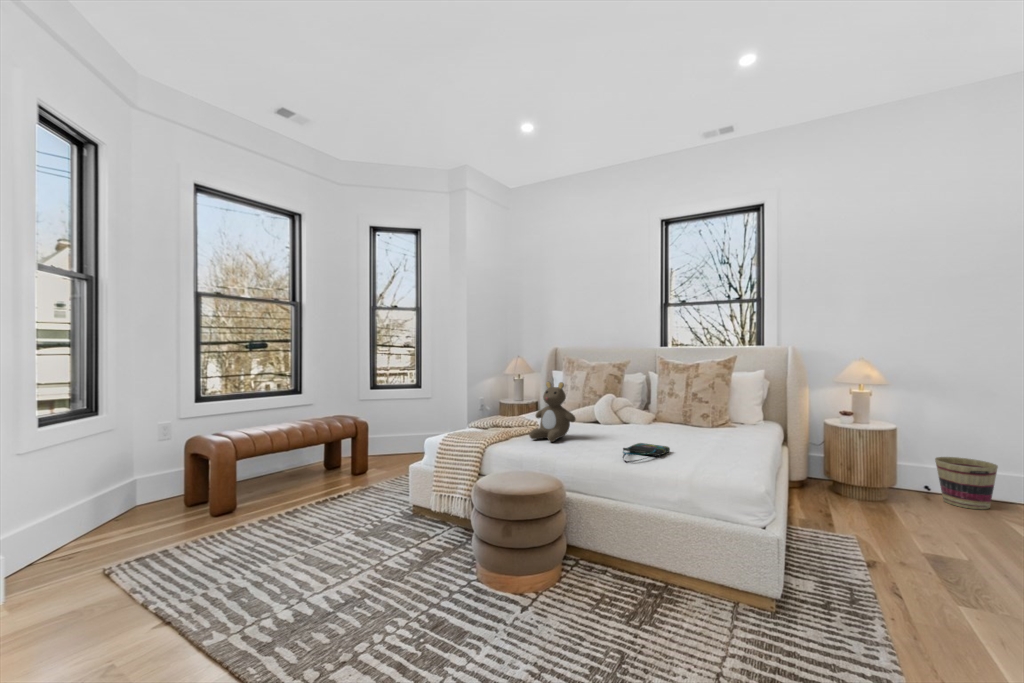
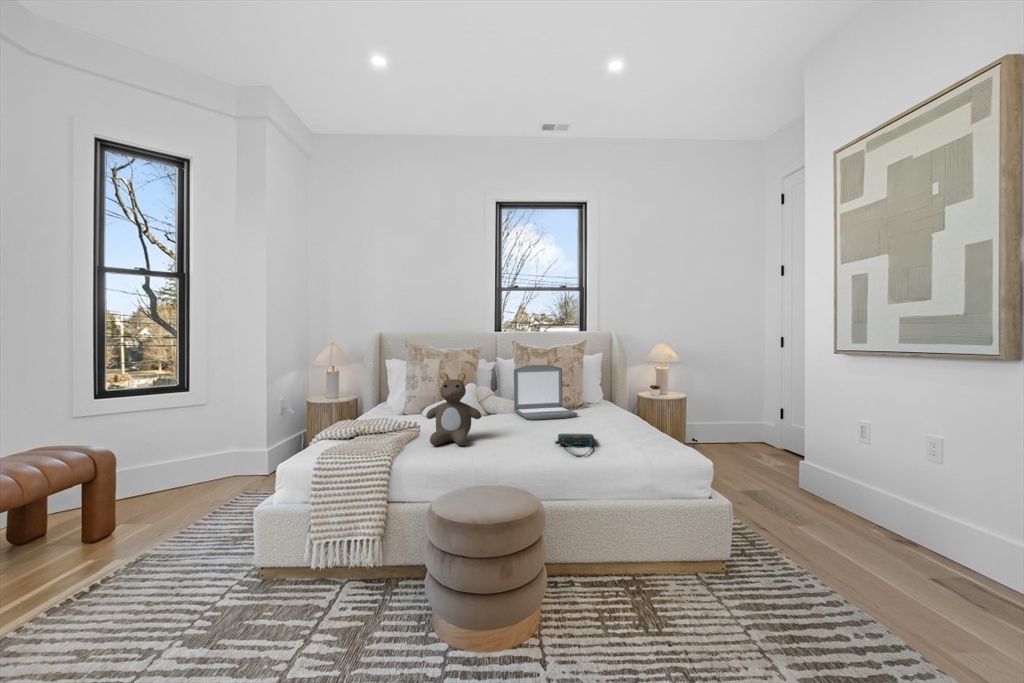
laptop: none [642,380,698,433] -> present [514,365,577,420]
basket: present [935,457,998,509] -> none [708,415,745,452]

